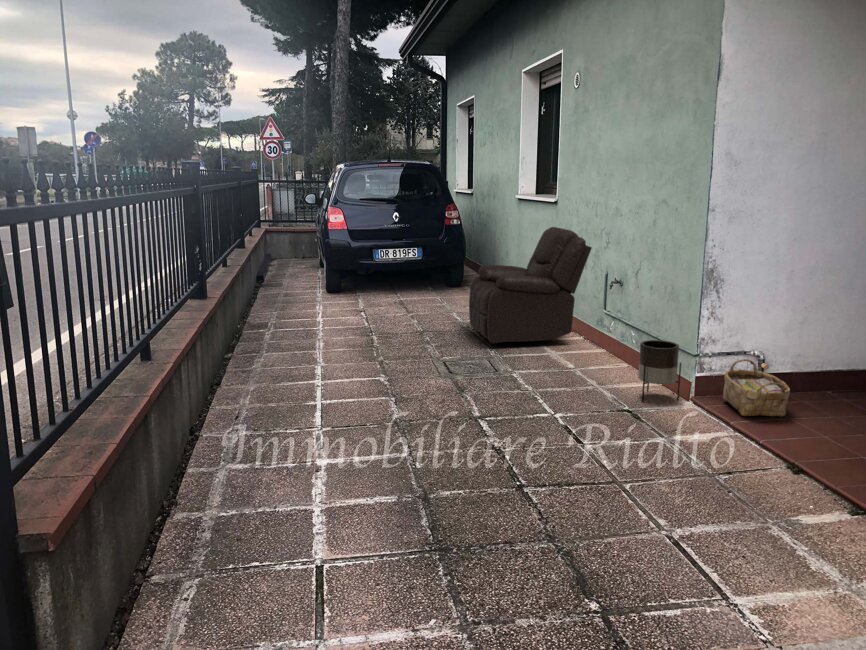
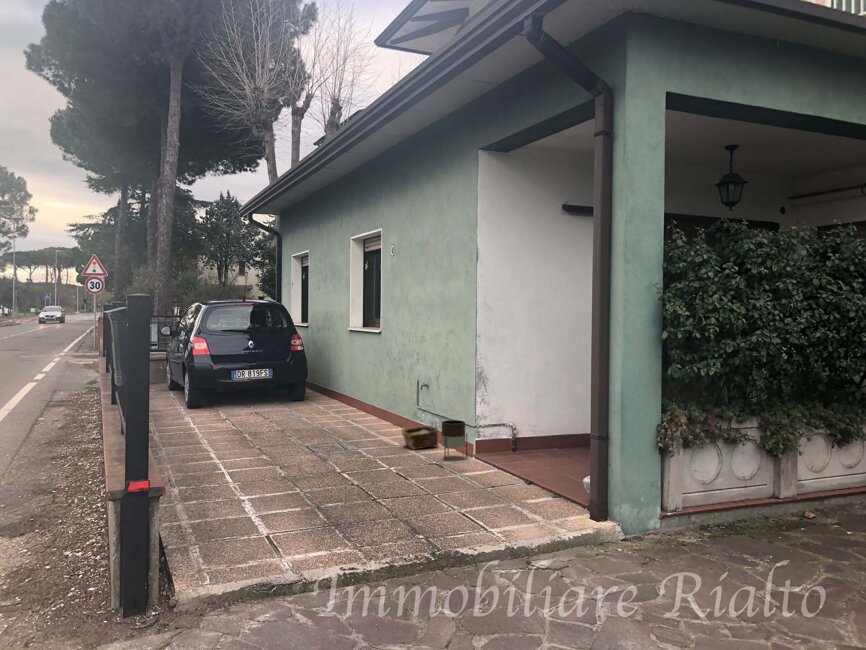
chair: present [469,227,592,344] -> none [318,350,407,436]
woven basket: present [723,359,790,416] -> present [402,425,438,449]

